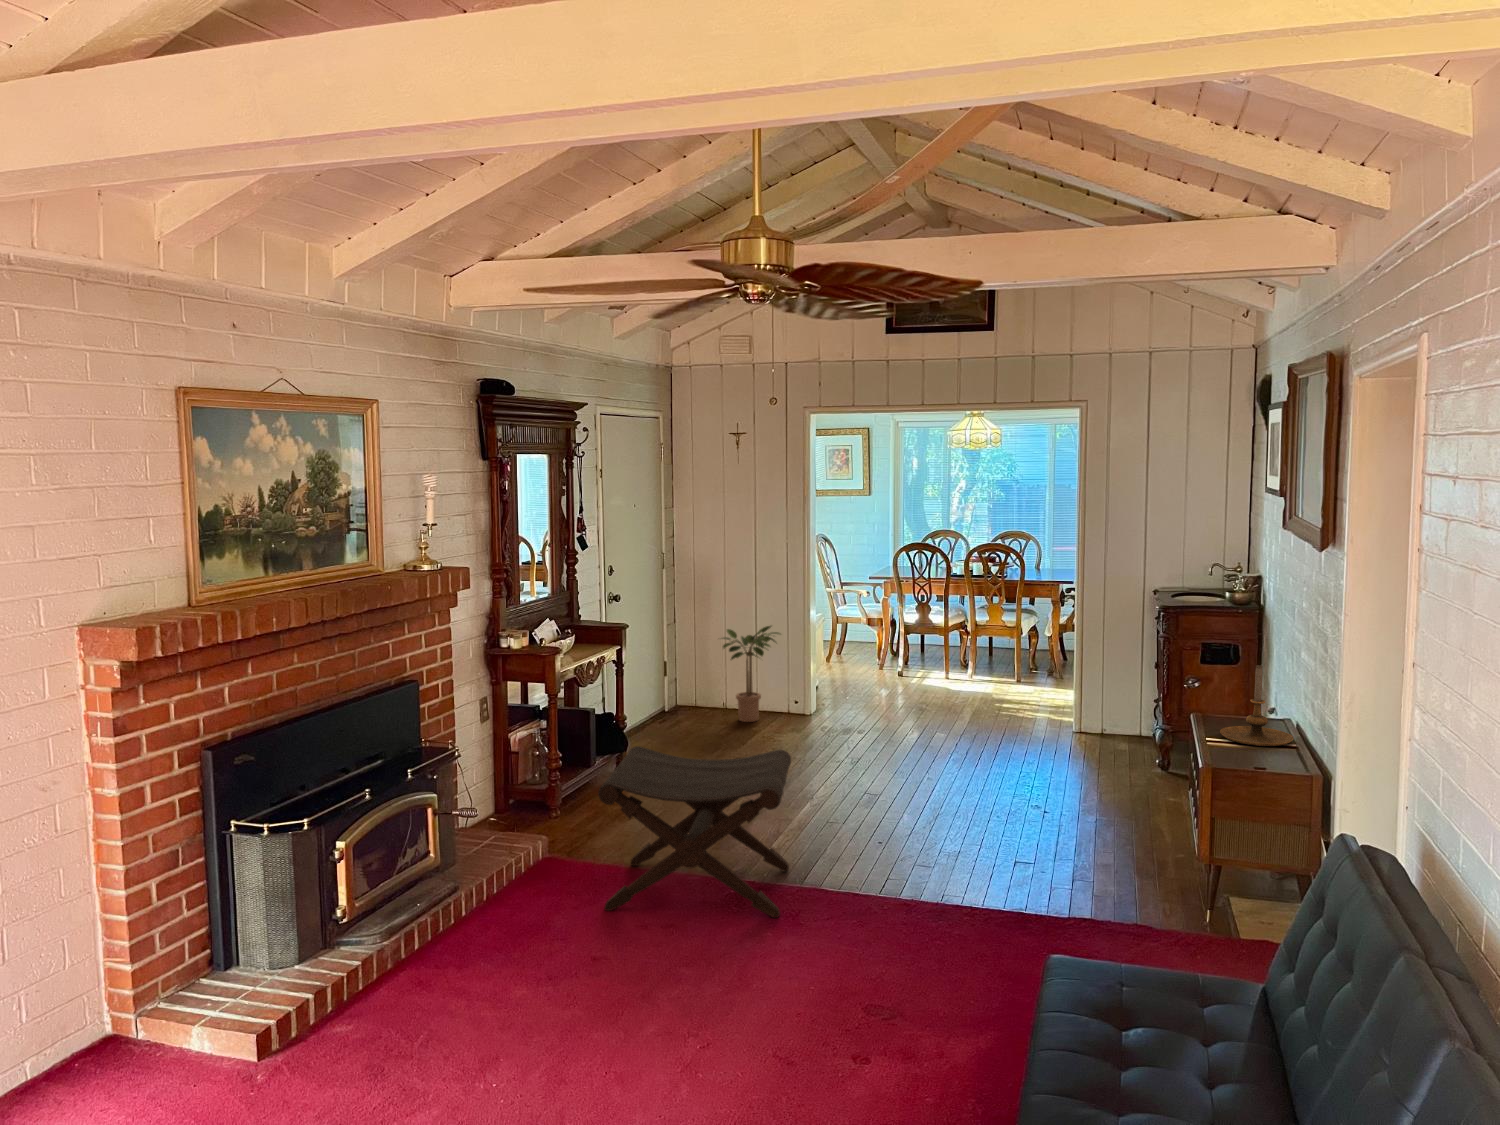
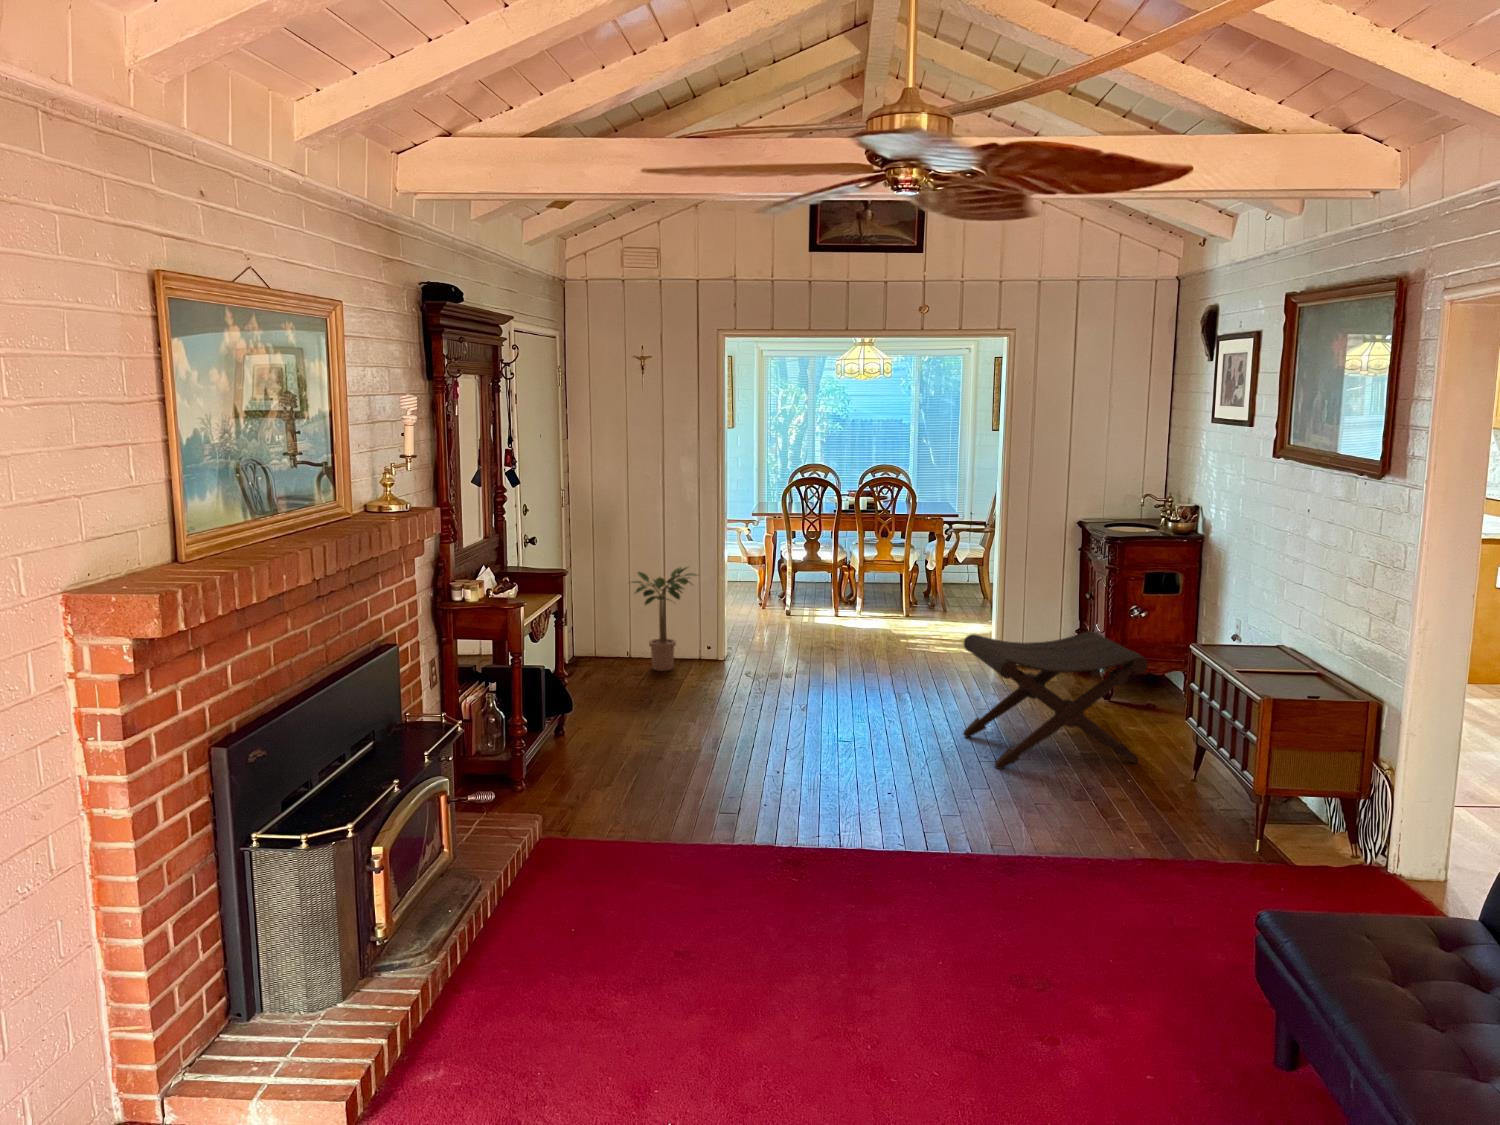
candle holder: present [1220,665,1294,746] -> none [1234,589,1307,668]
footstool: present [598,746,791,918] -> present [963,631,1148,769]

